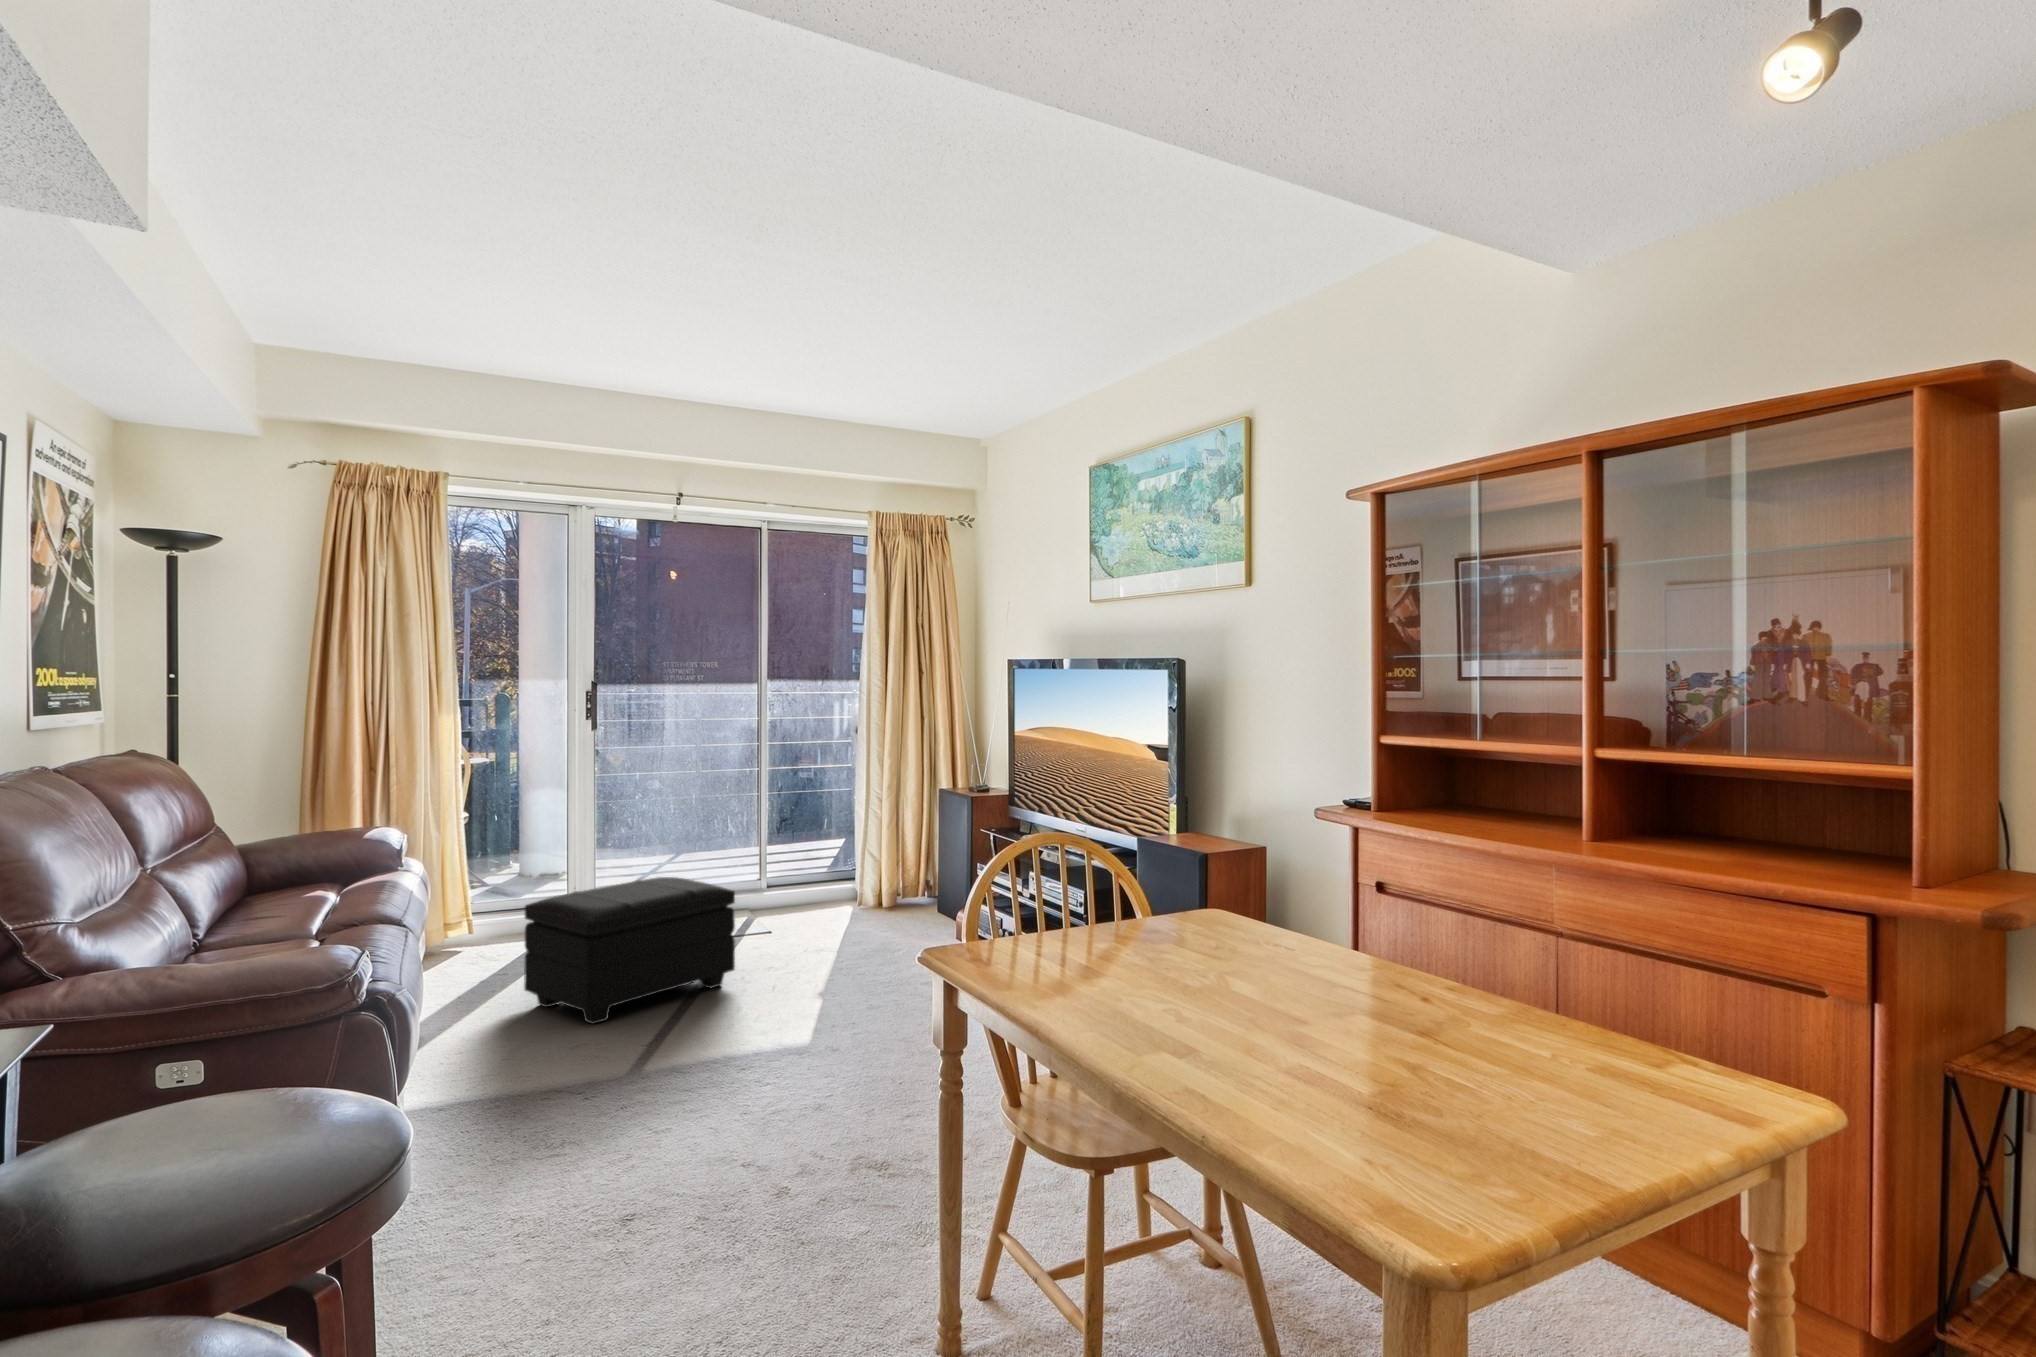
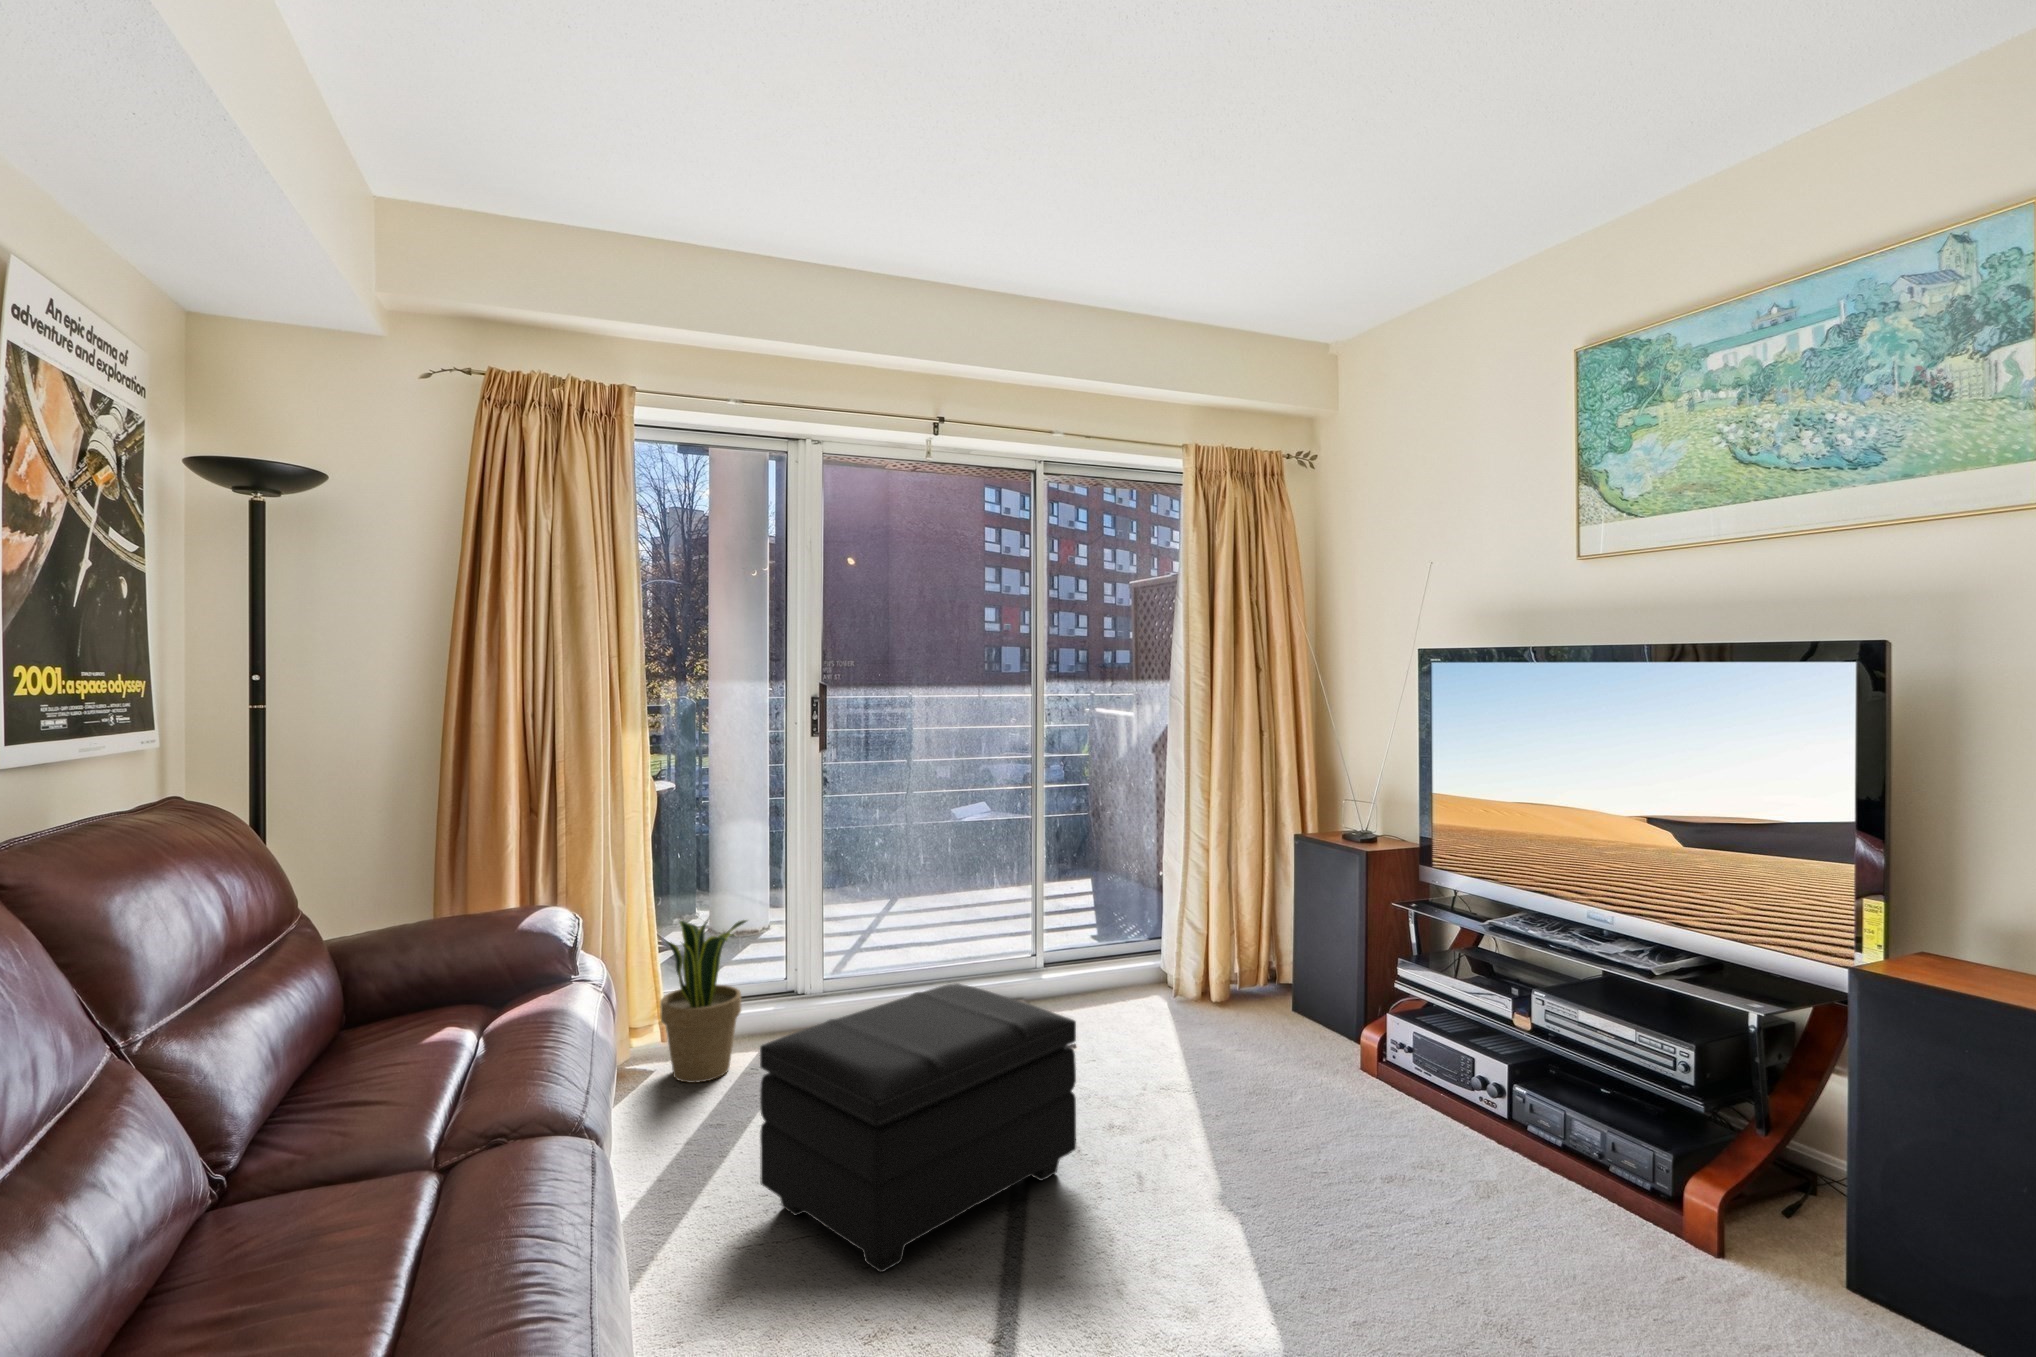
potted plant: none [464,844,530,958] -> present [660,919,747,1083]

